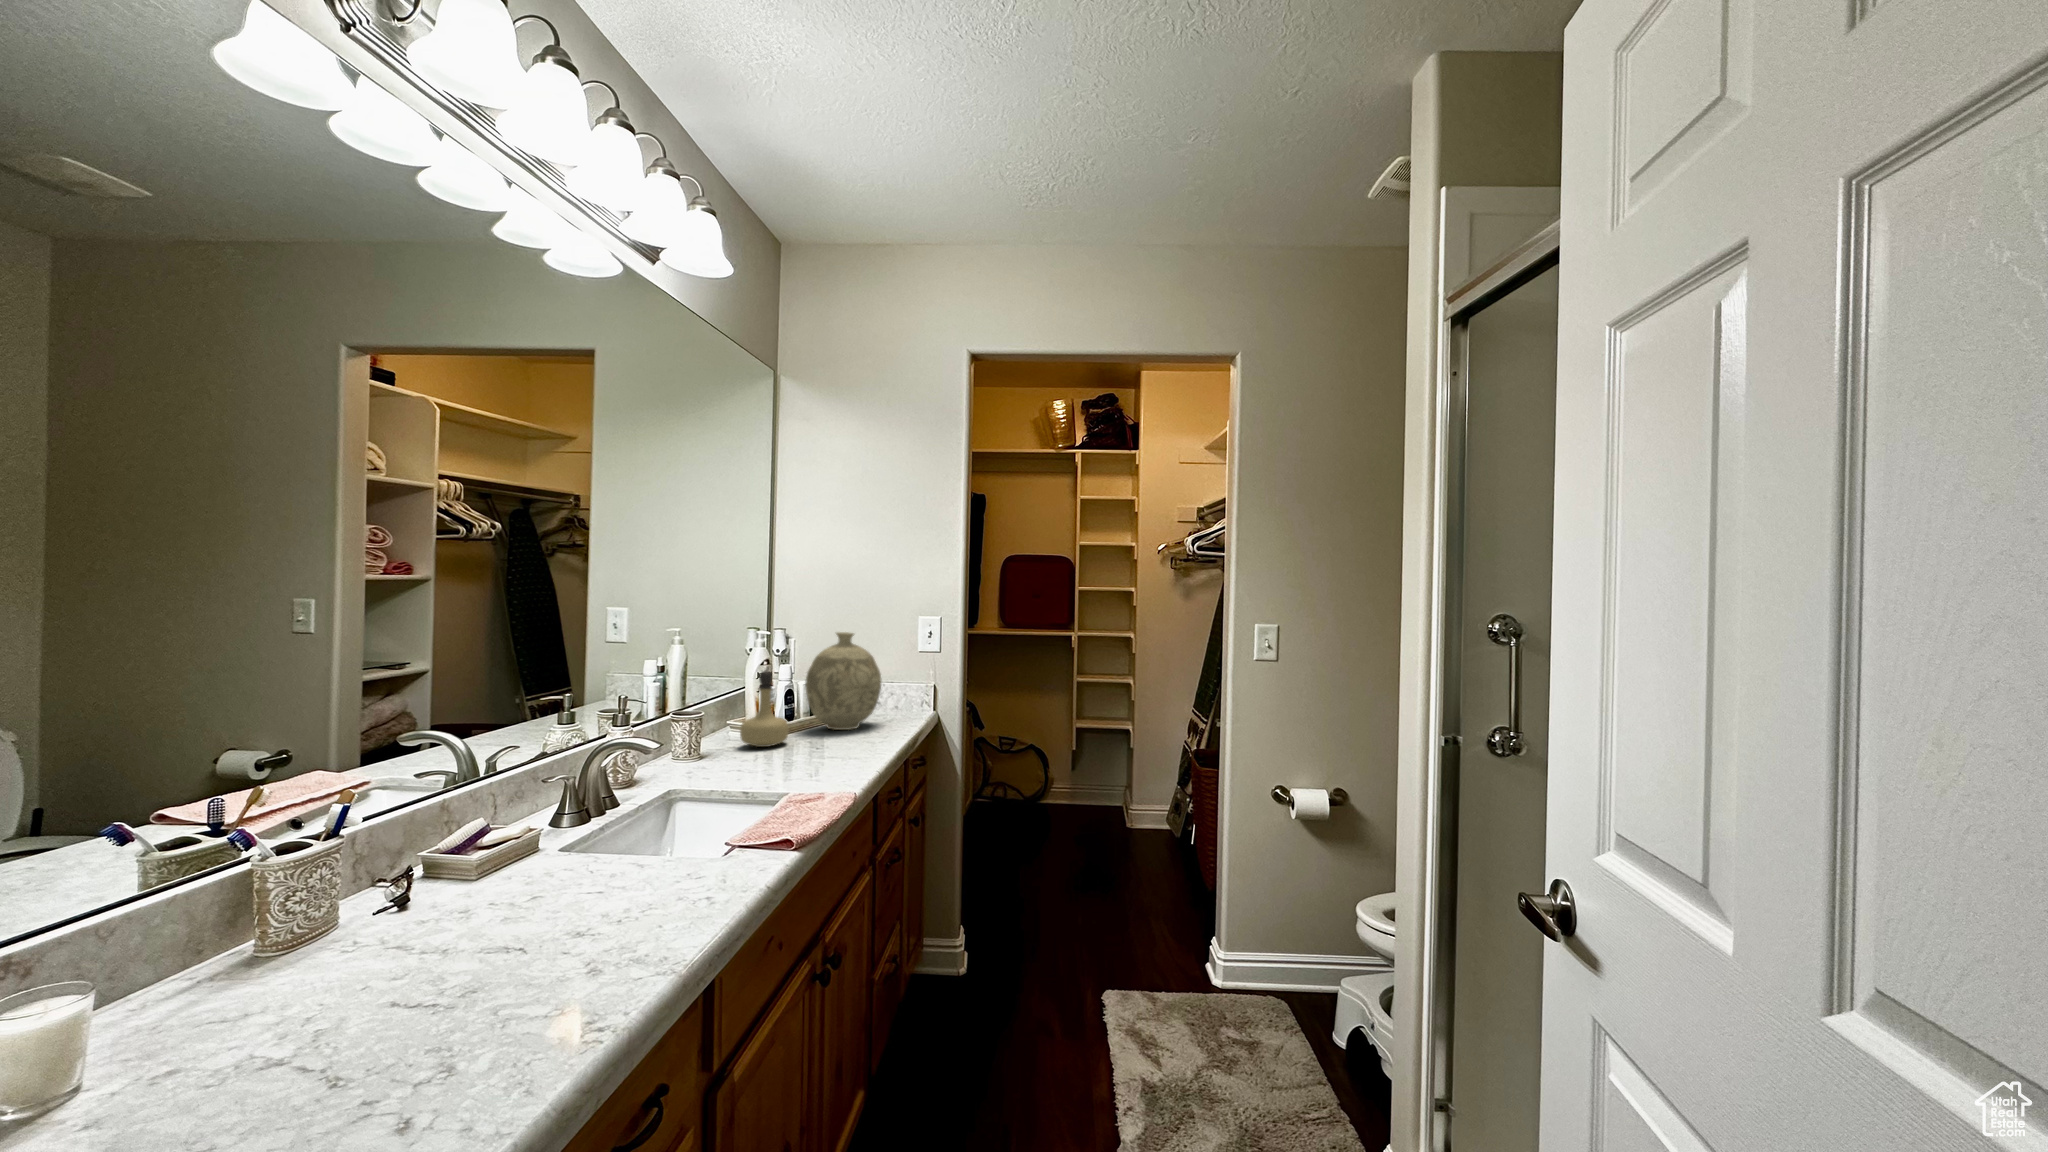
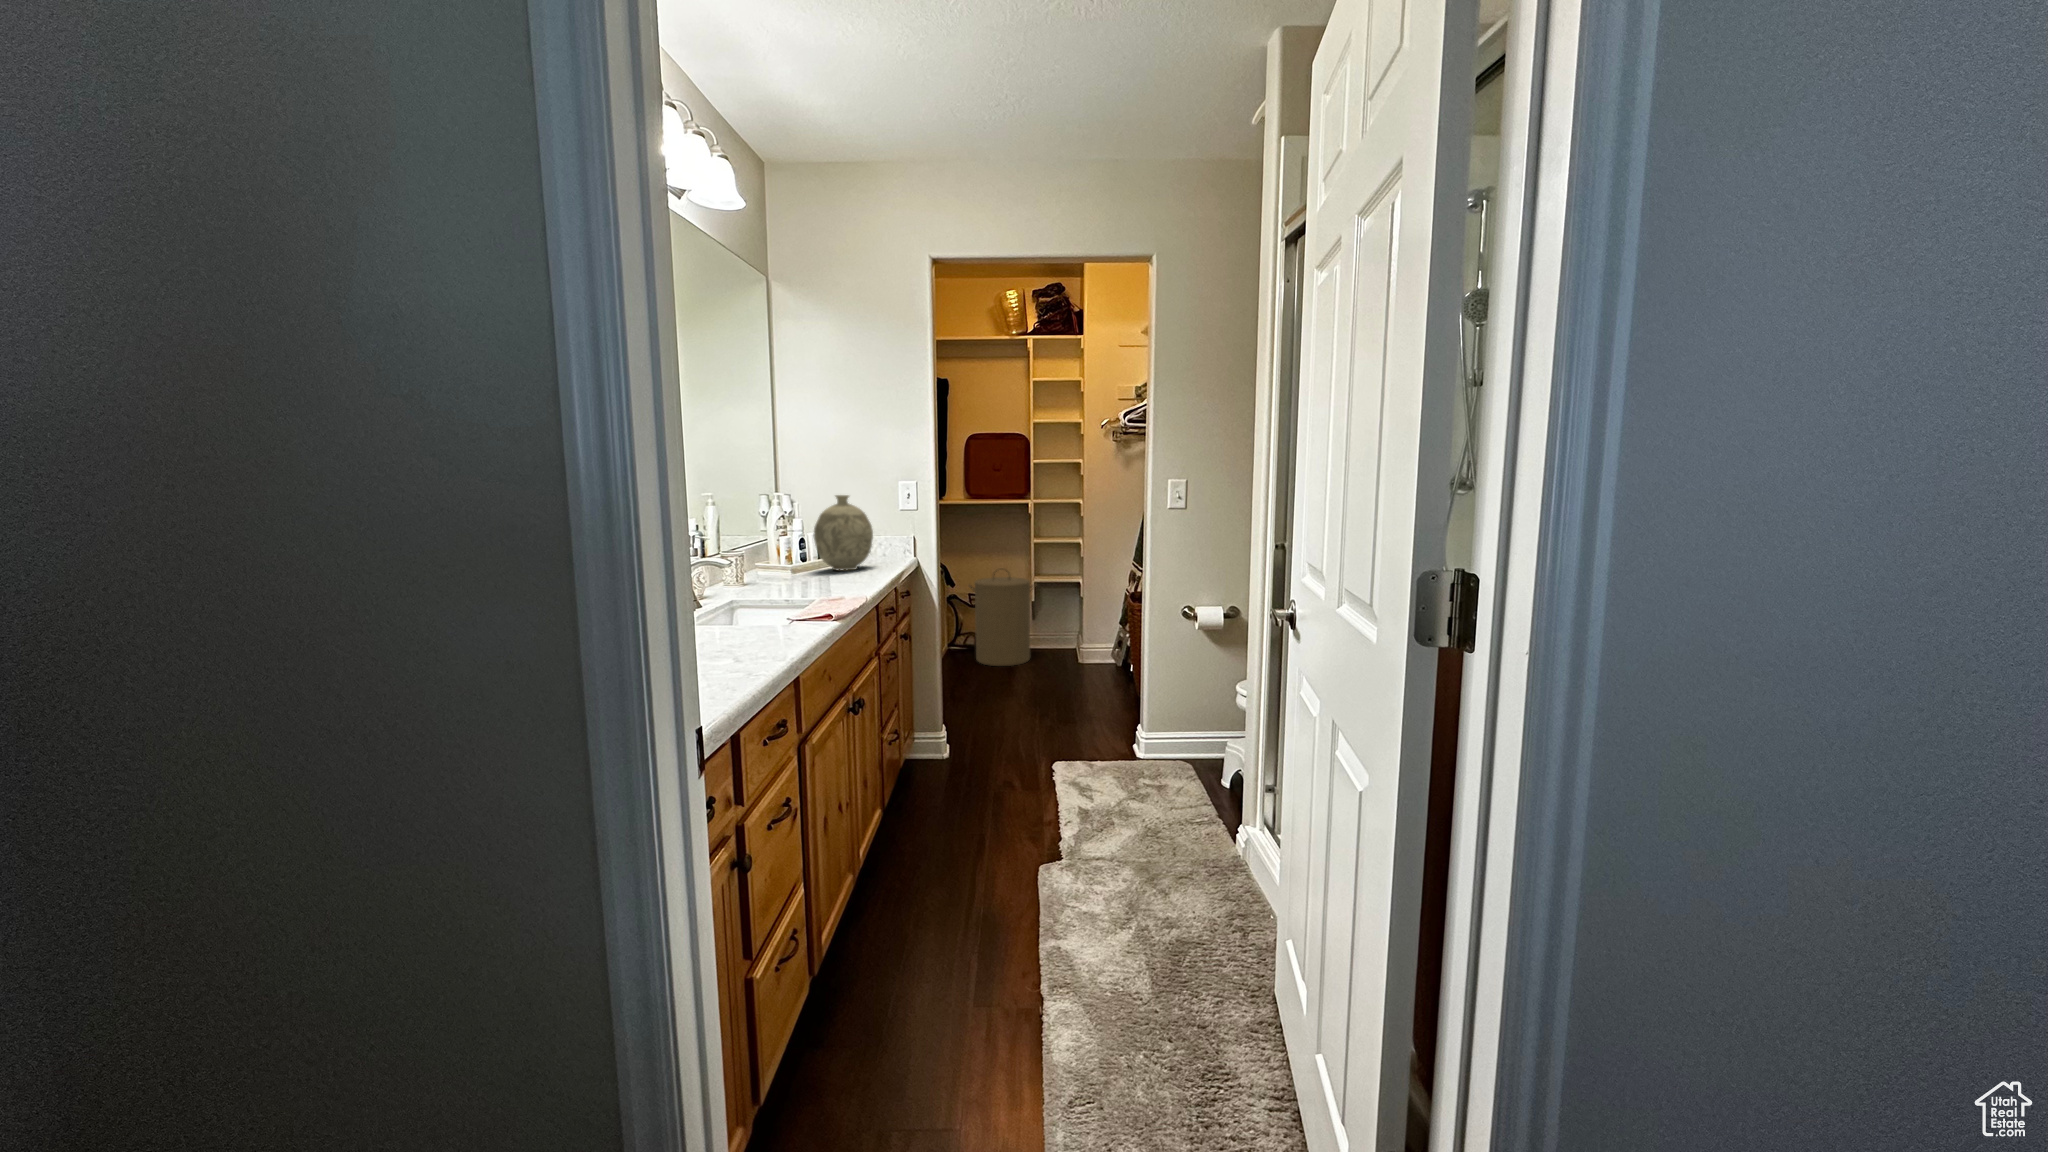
perfume bottle: present [740,670,789,747] -> none [768,523,805,582]
laundry hamper: none [997,710,1078,830] -> present [969,568,1036,666]

